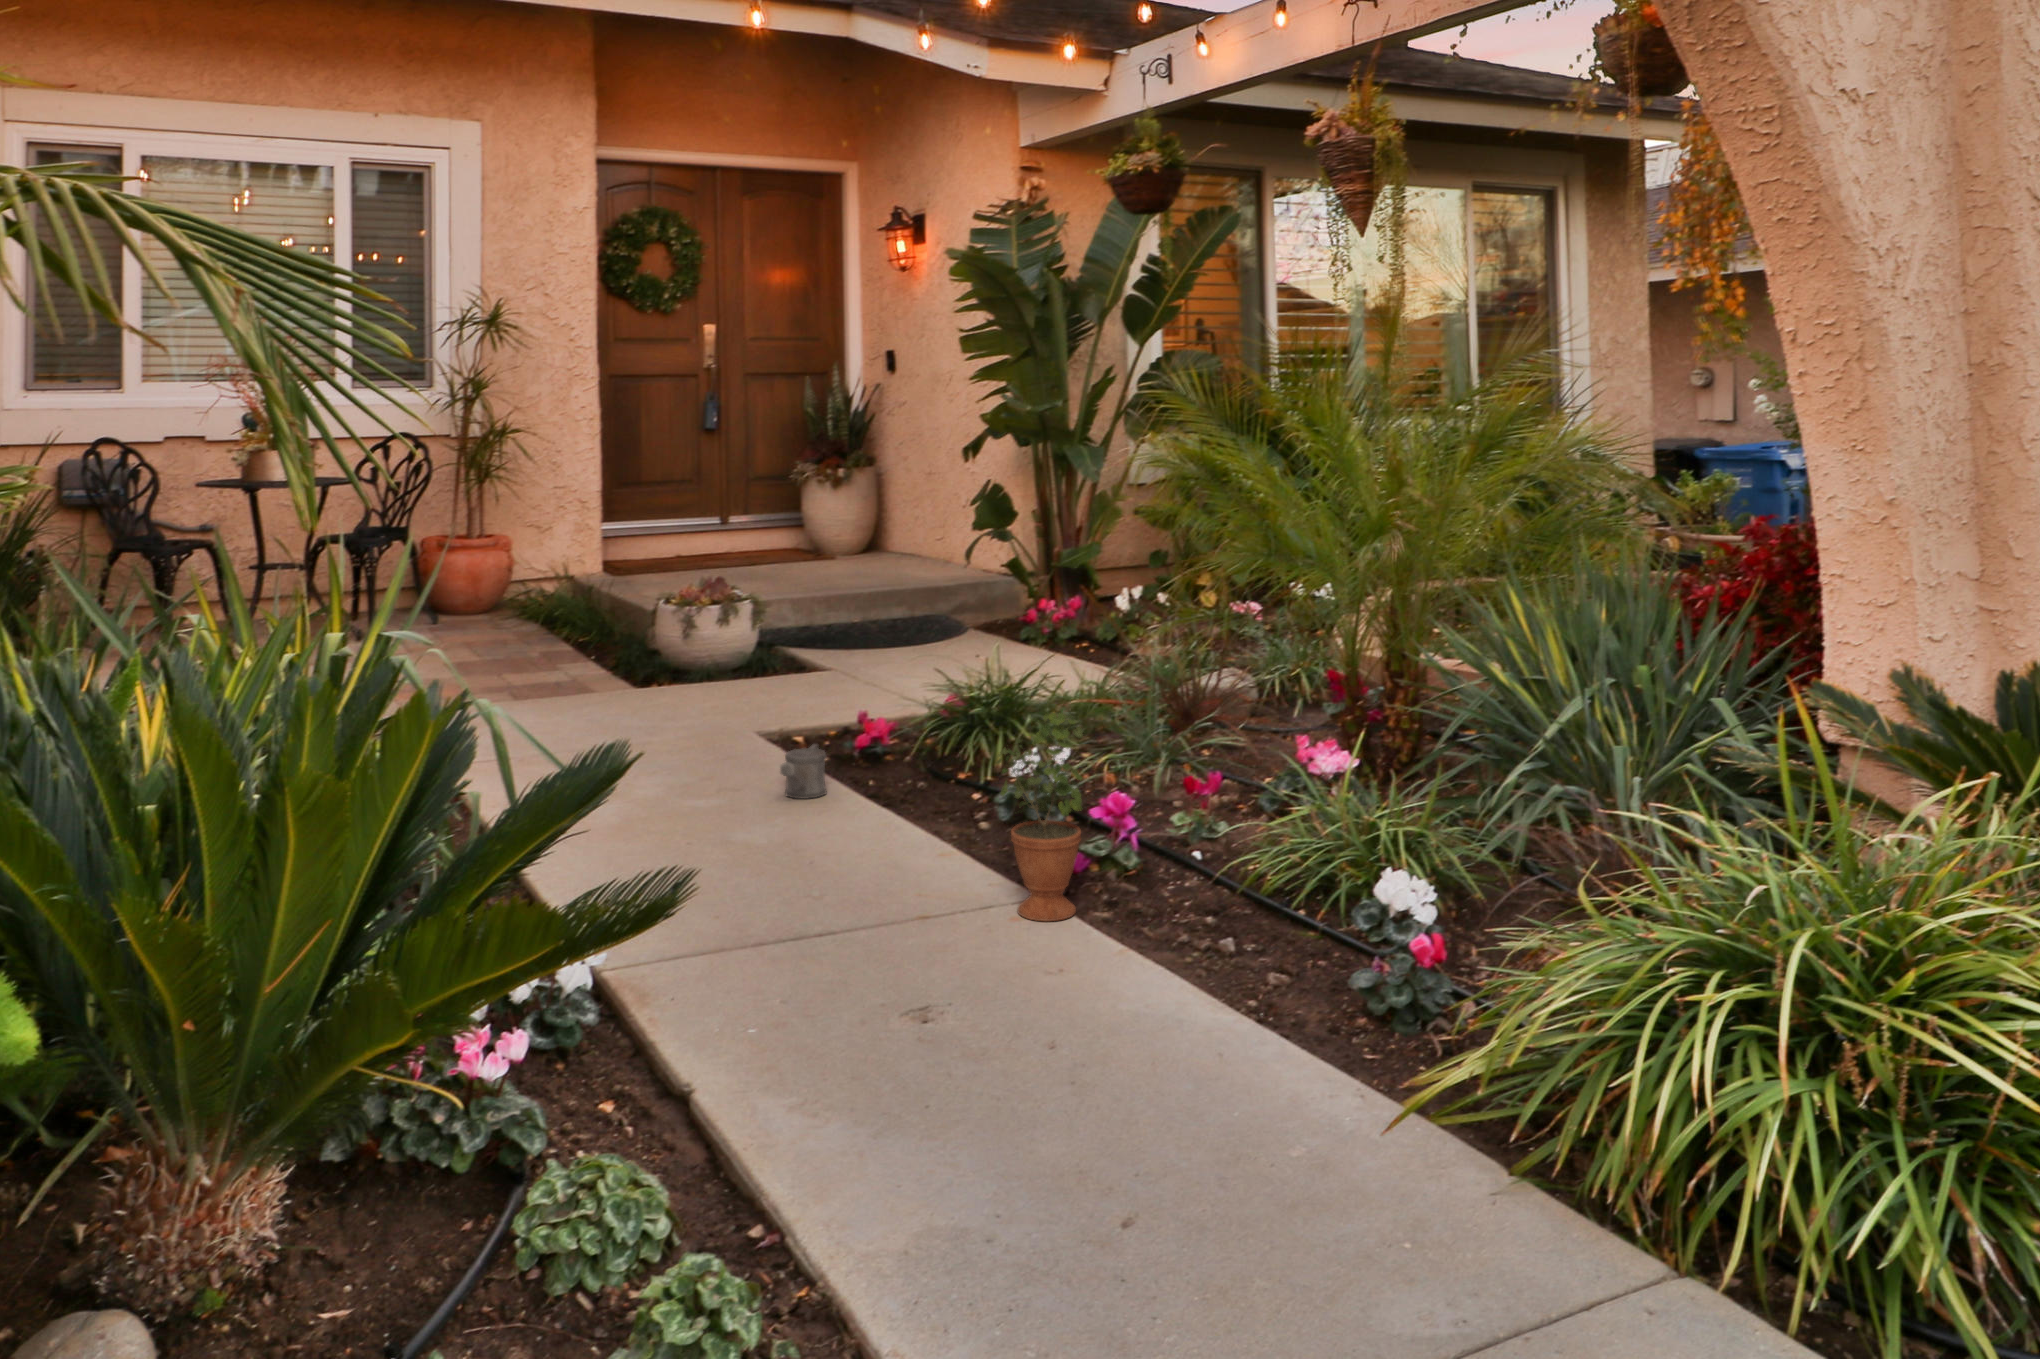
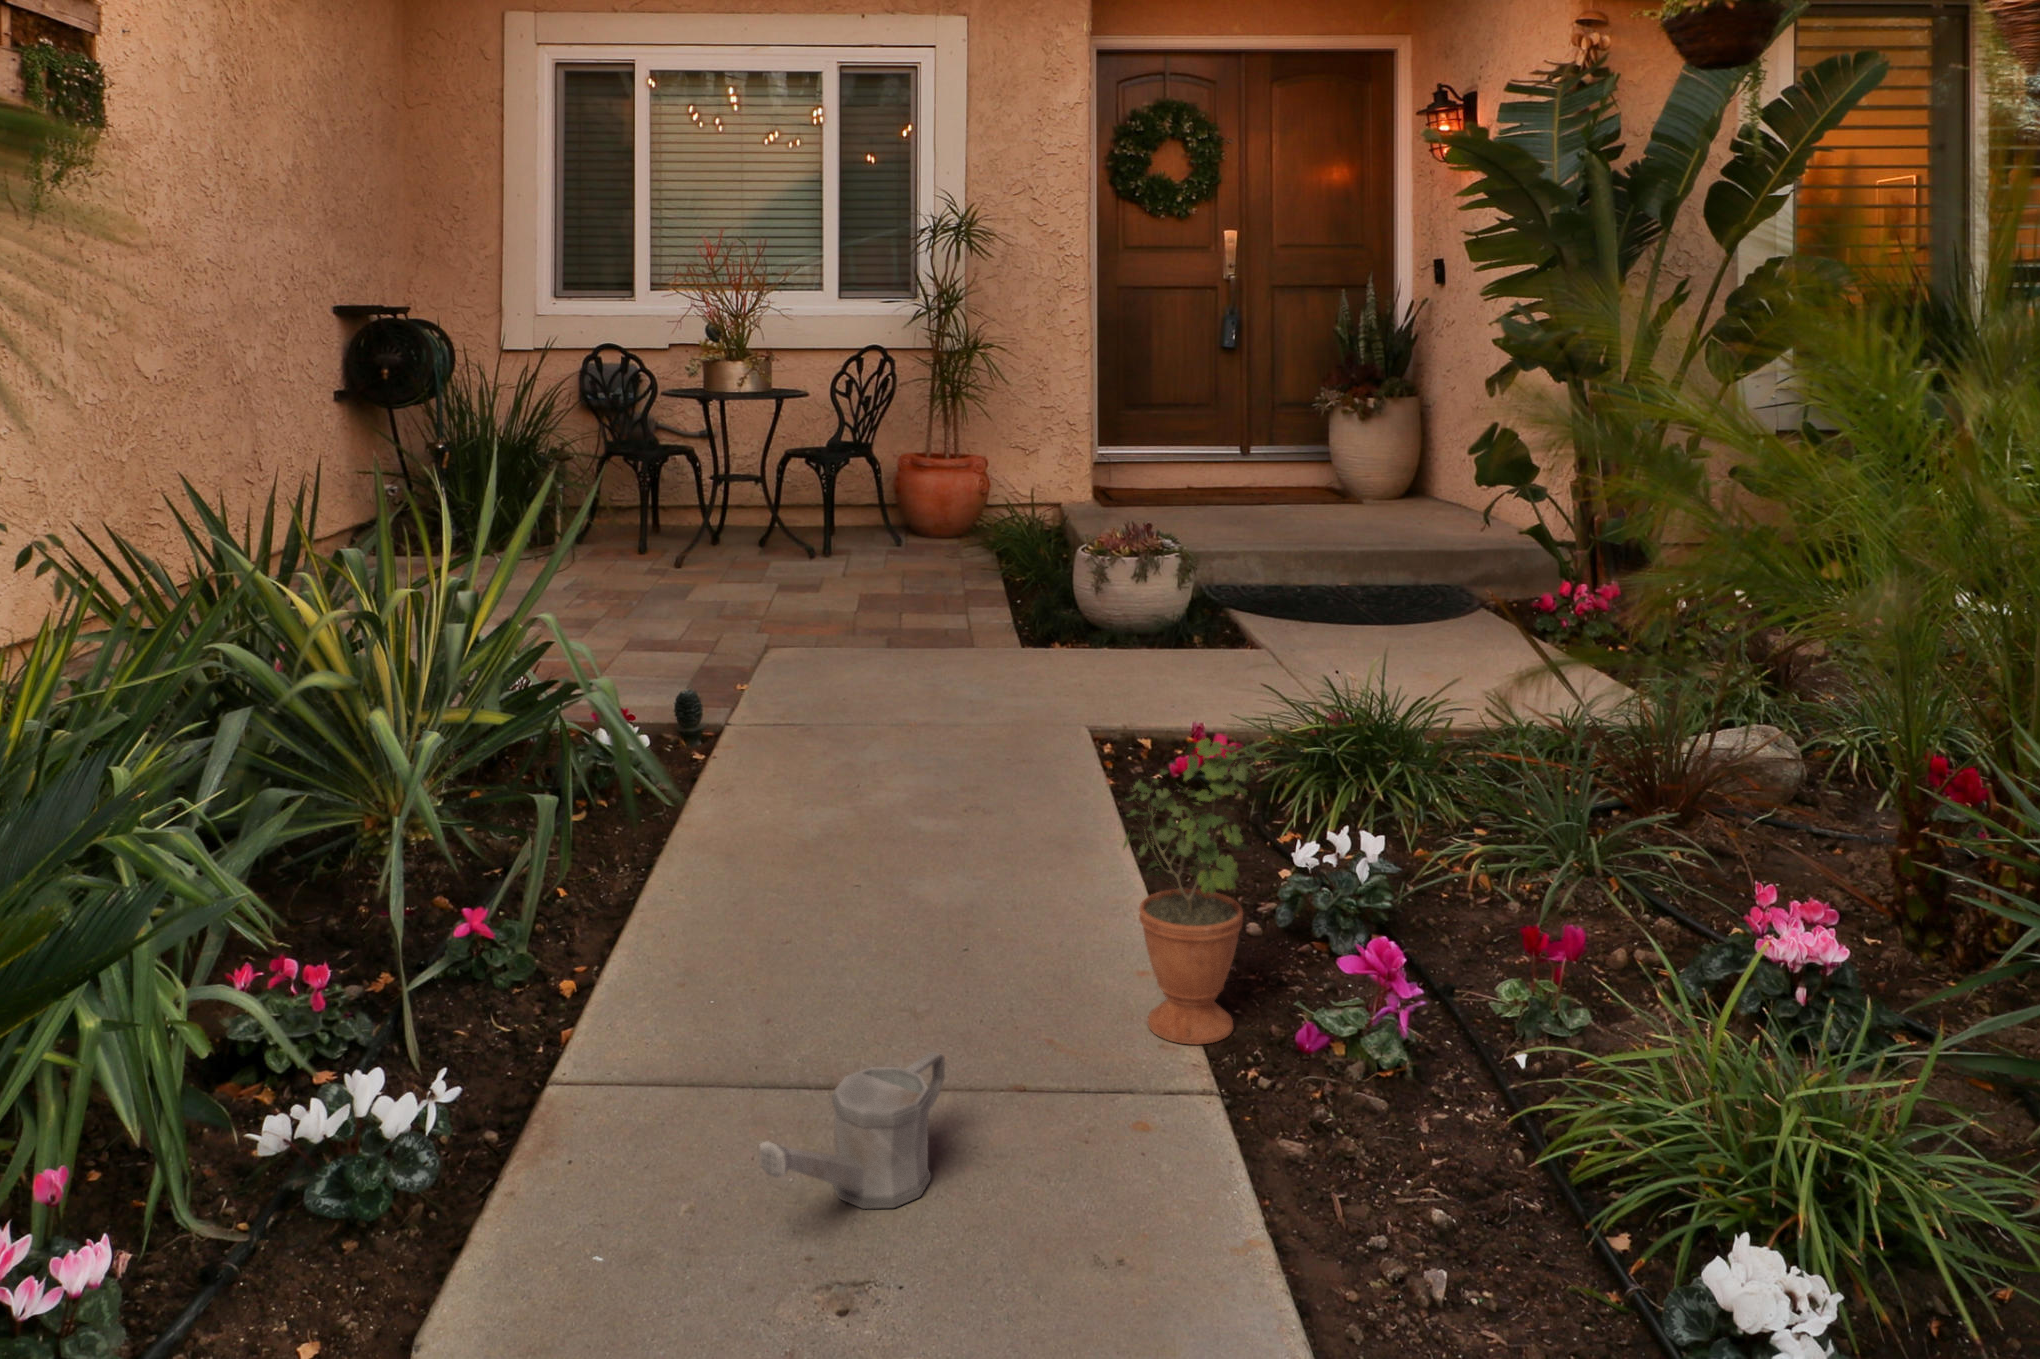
watering can: present [780,744,827,799] -> present [759,1052,945,1209]

